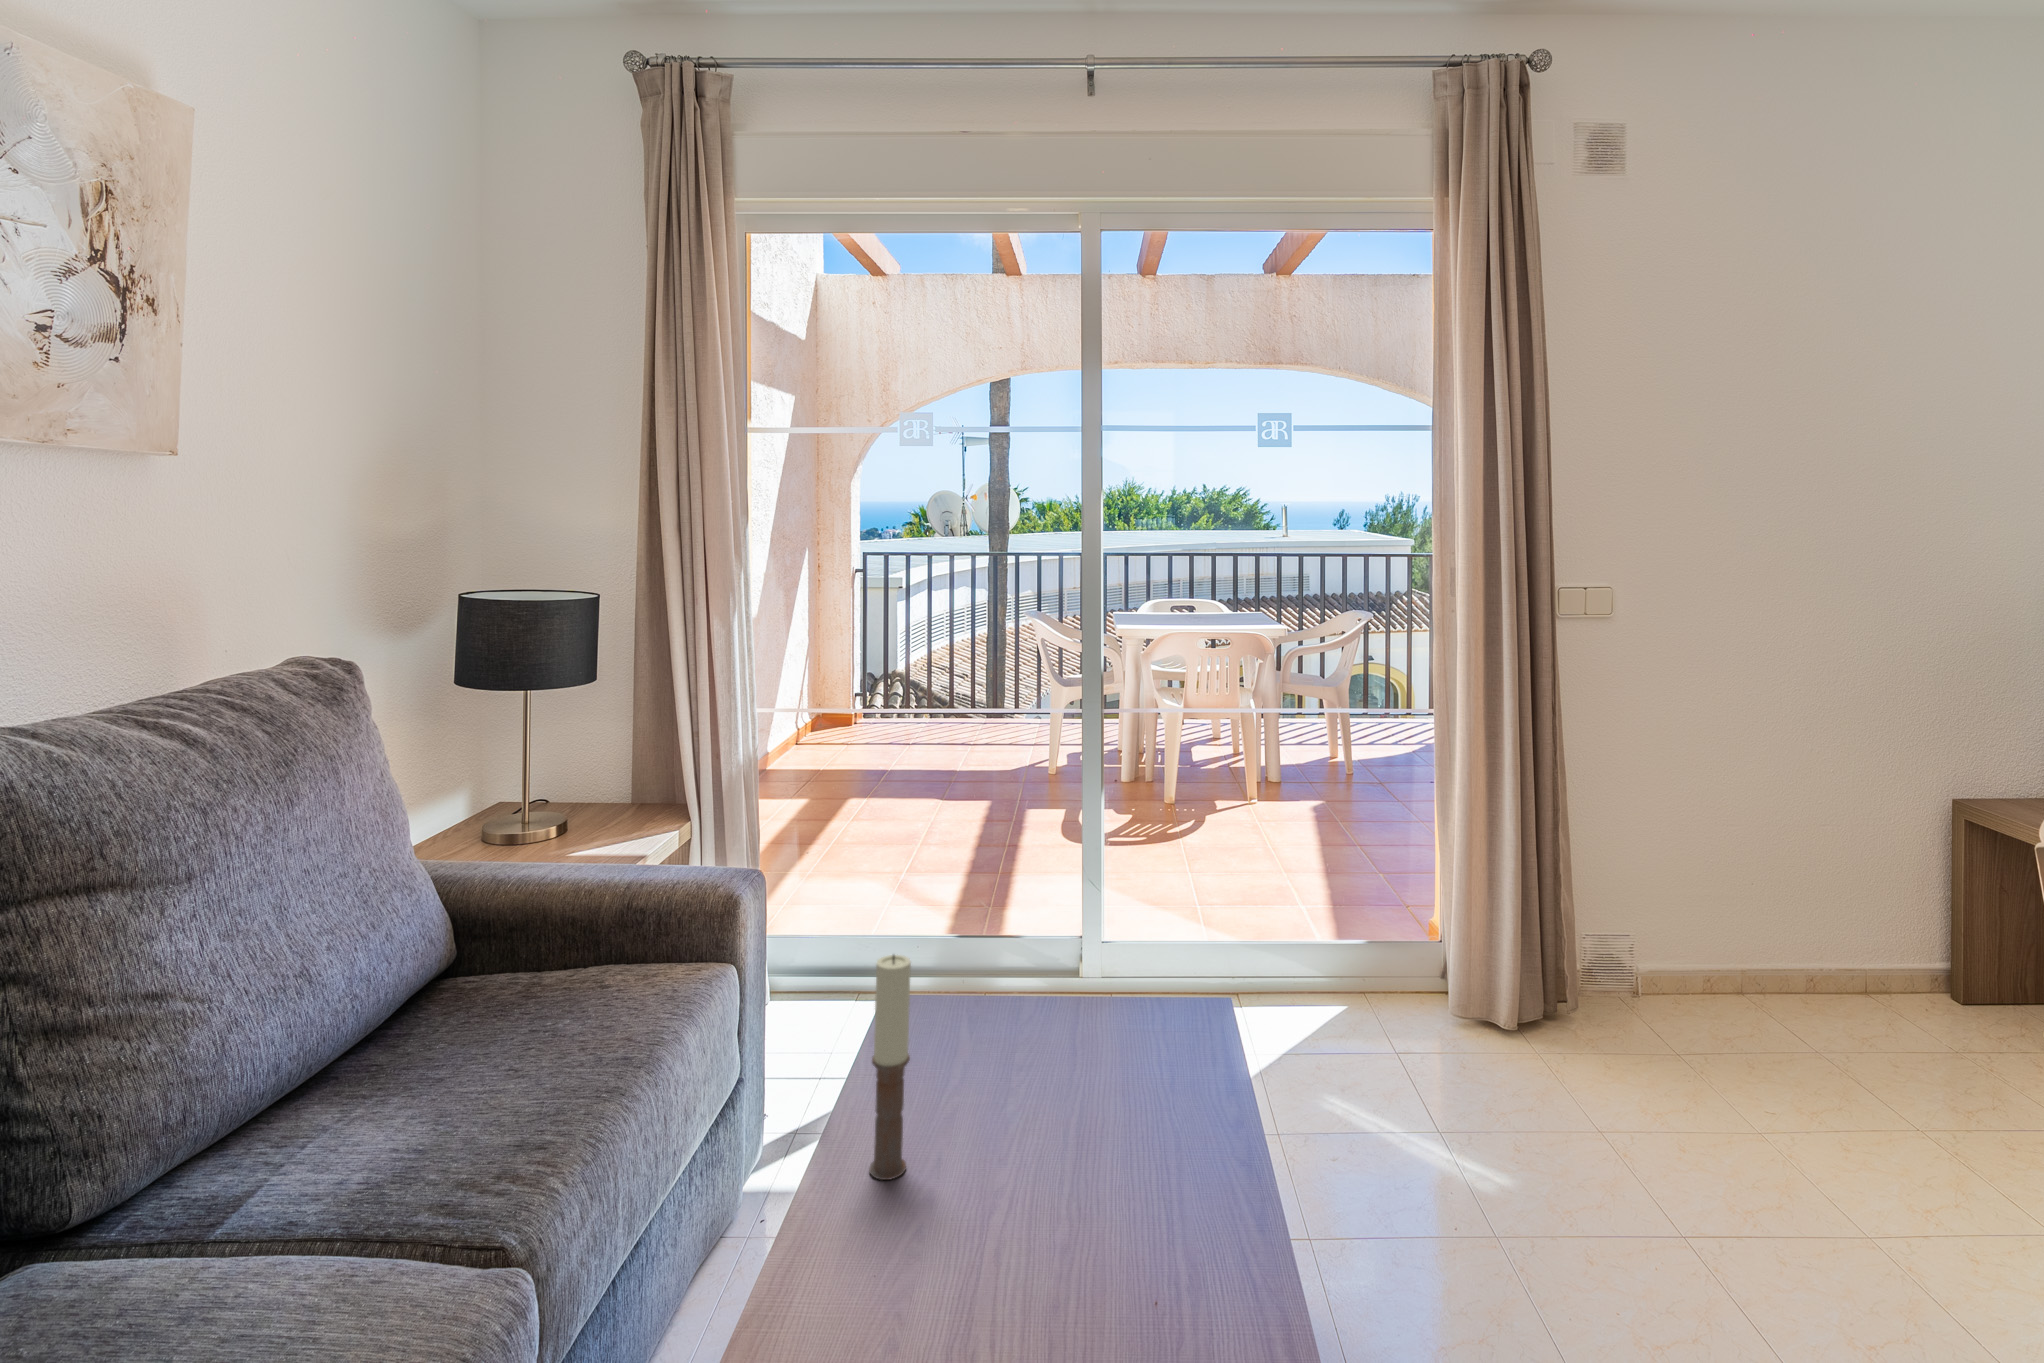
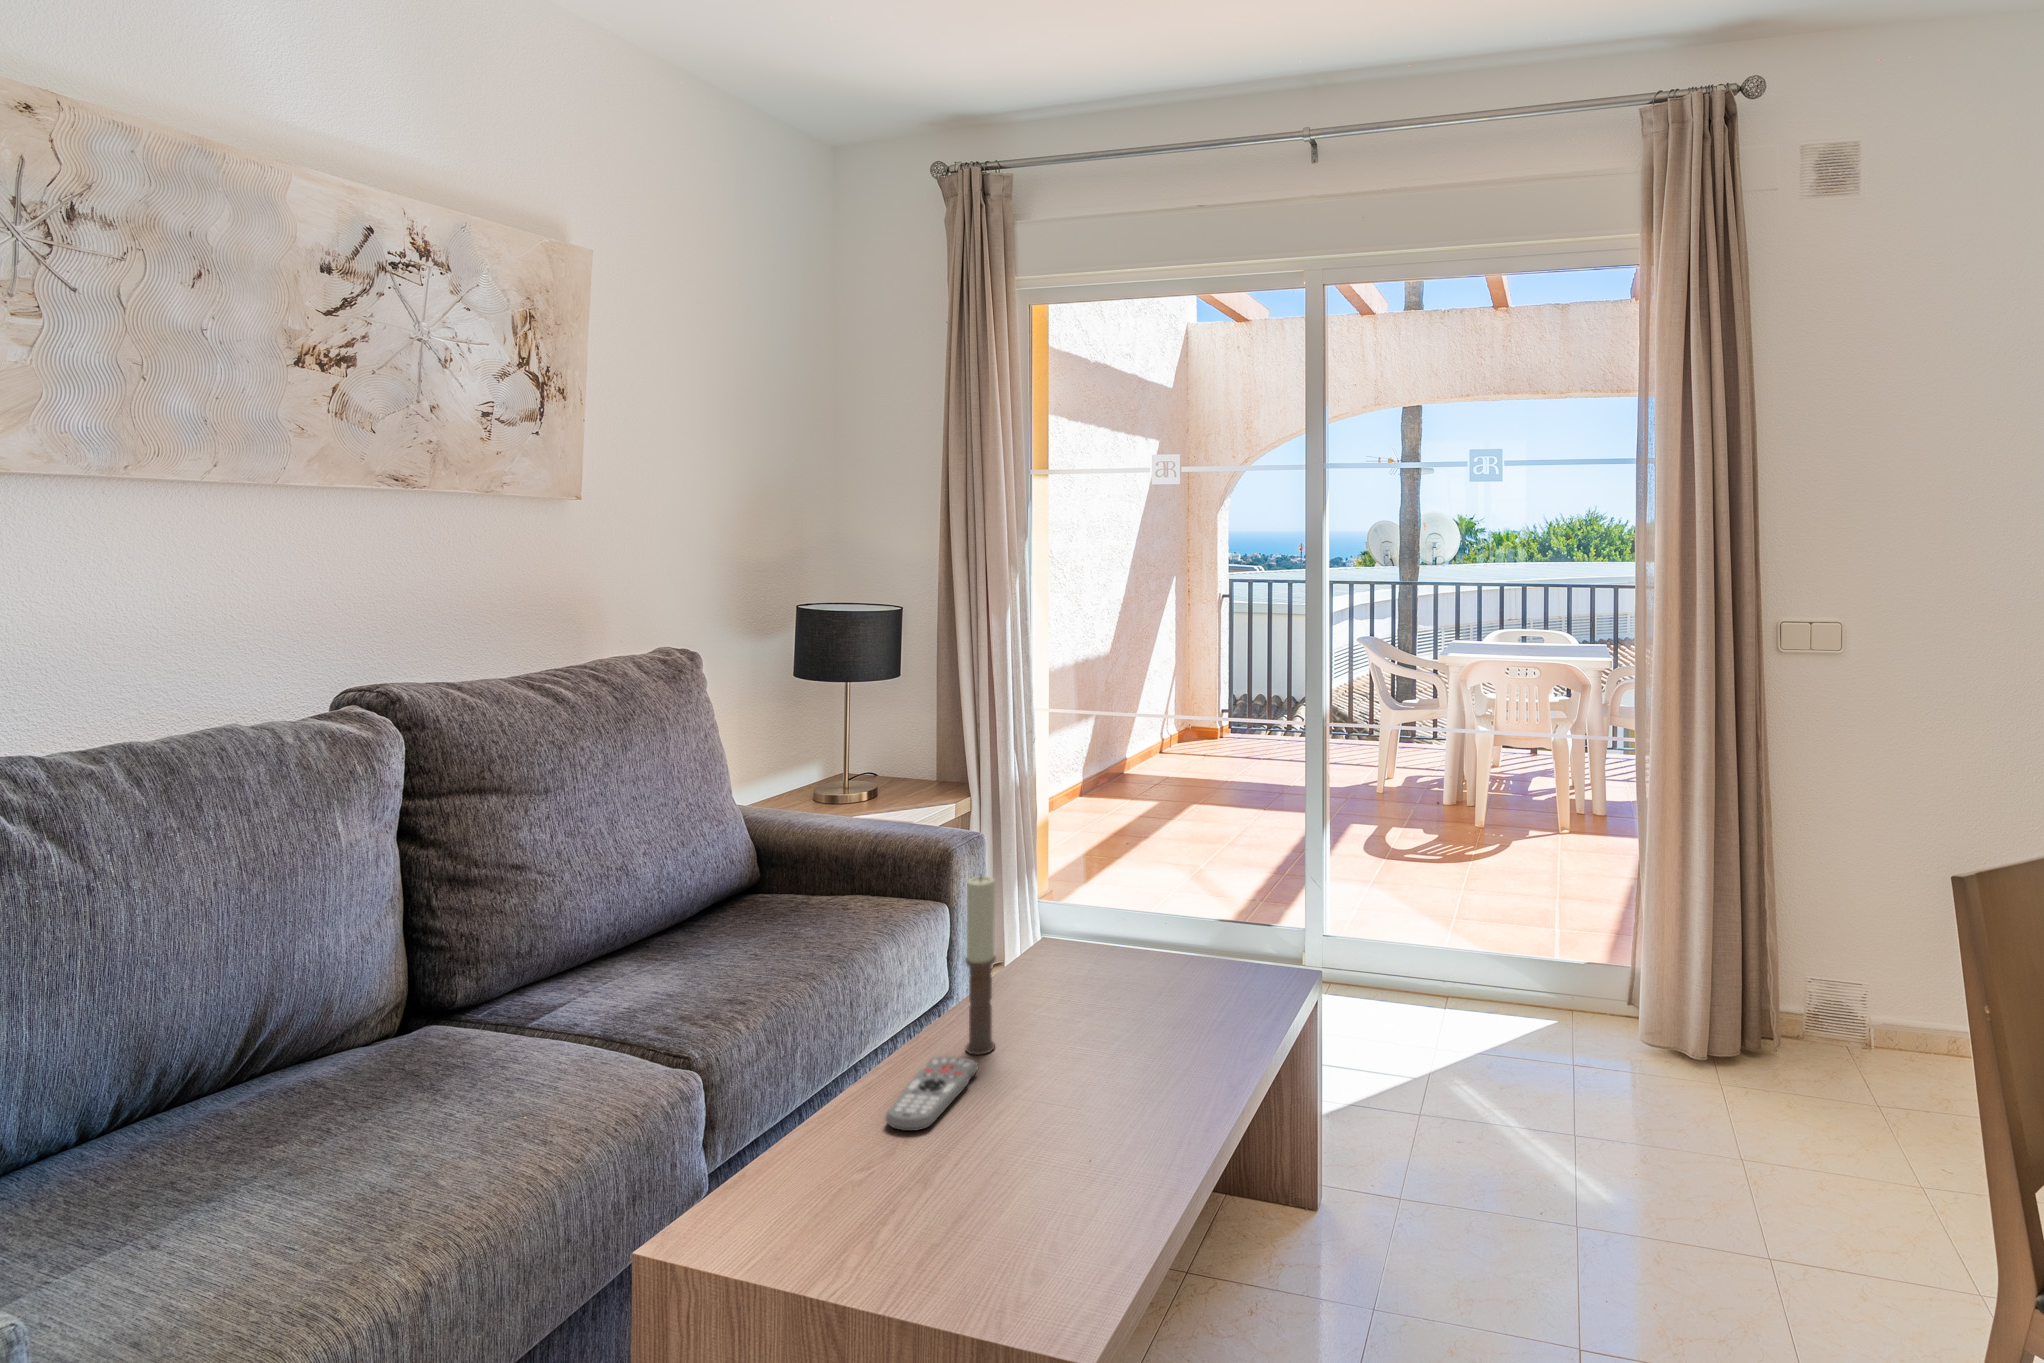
remote control: none [833,1190,910,1311] -> present [886,1056,978,1131]

